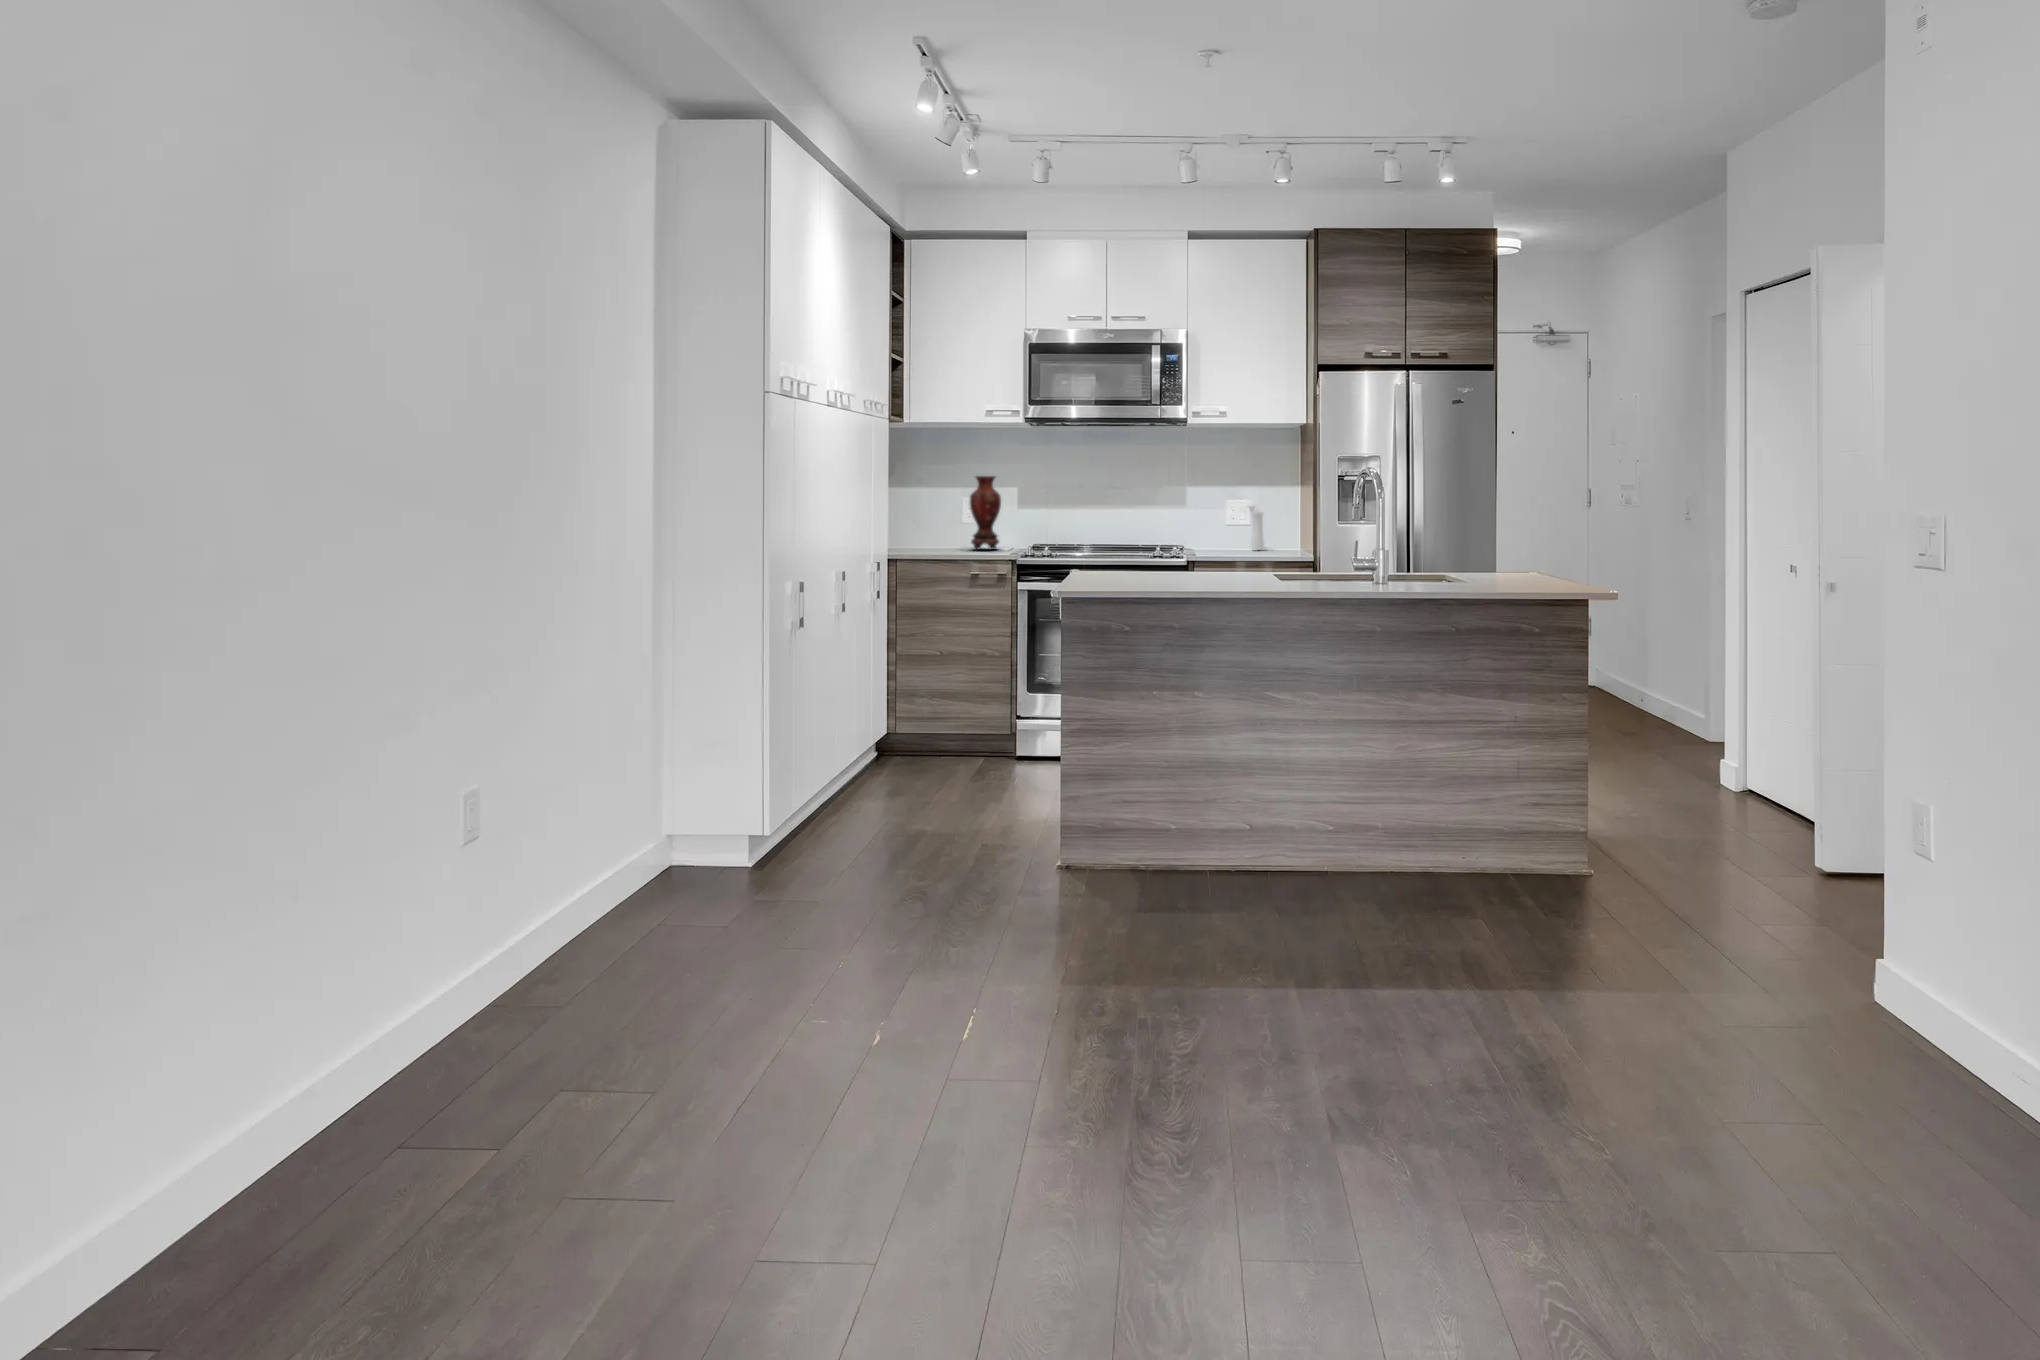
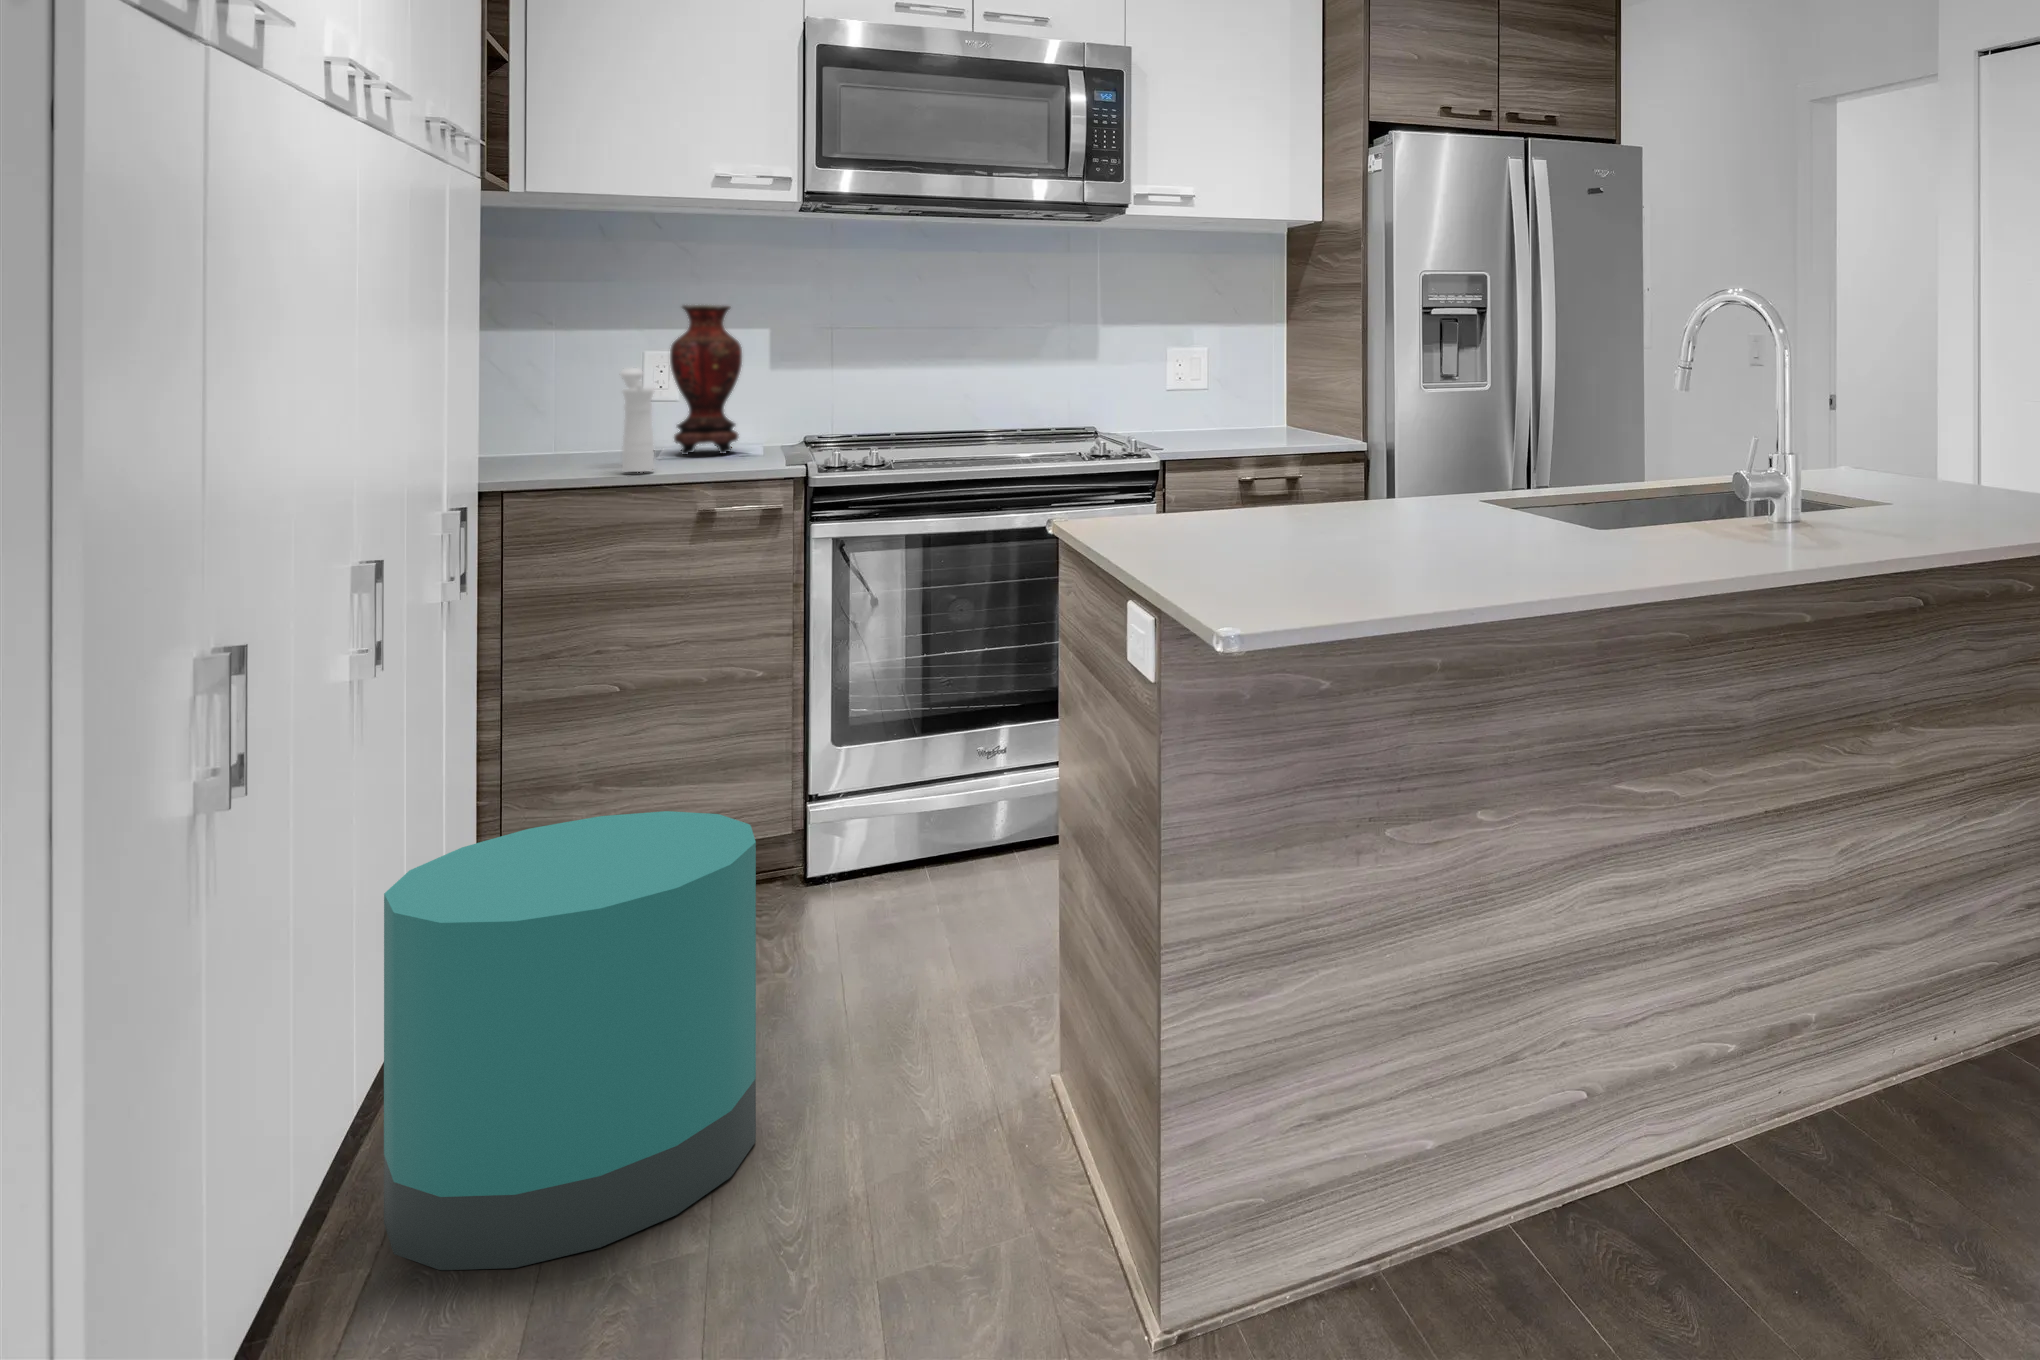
pepper mill: present [1247,503,1264,550] -> present [620,368,654,472]
trash can: none [841,685,963,827] -> present [384,811,756,1270]

